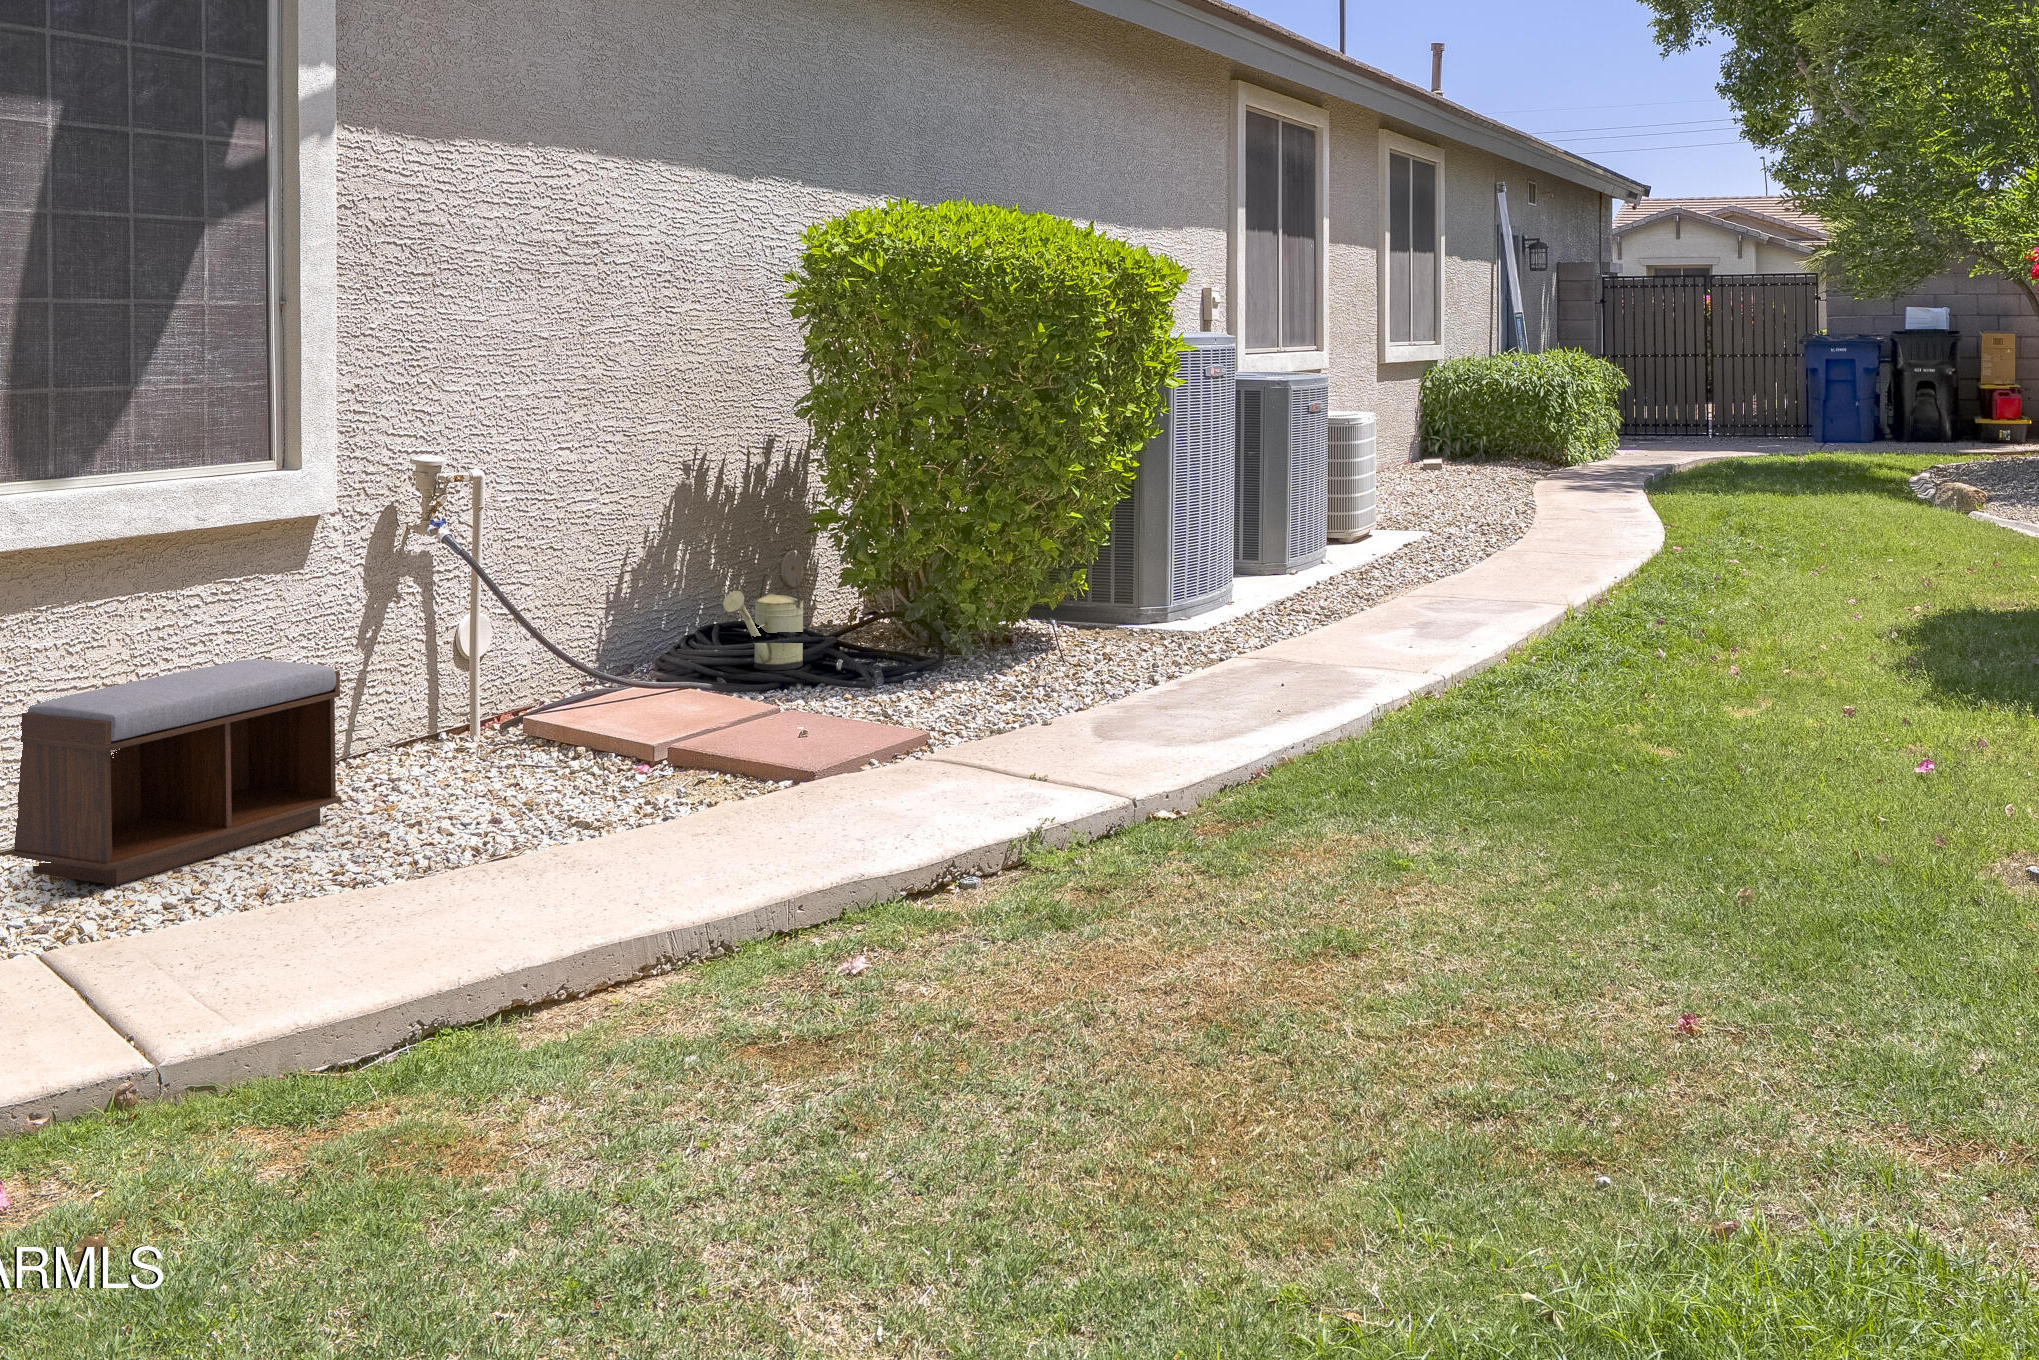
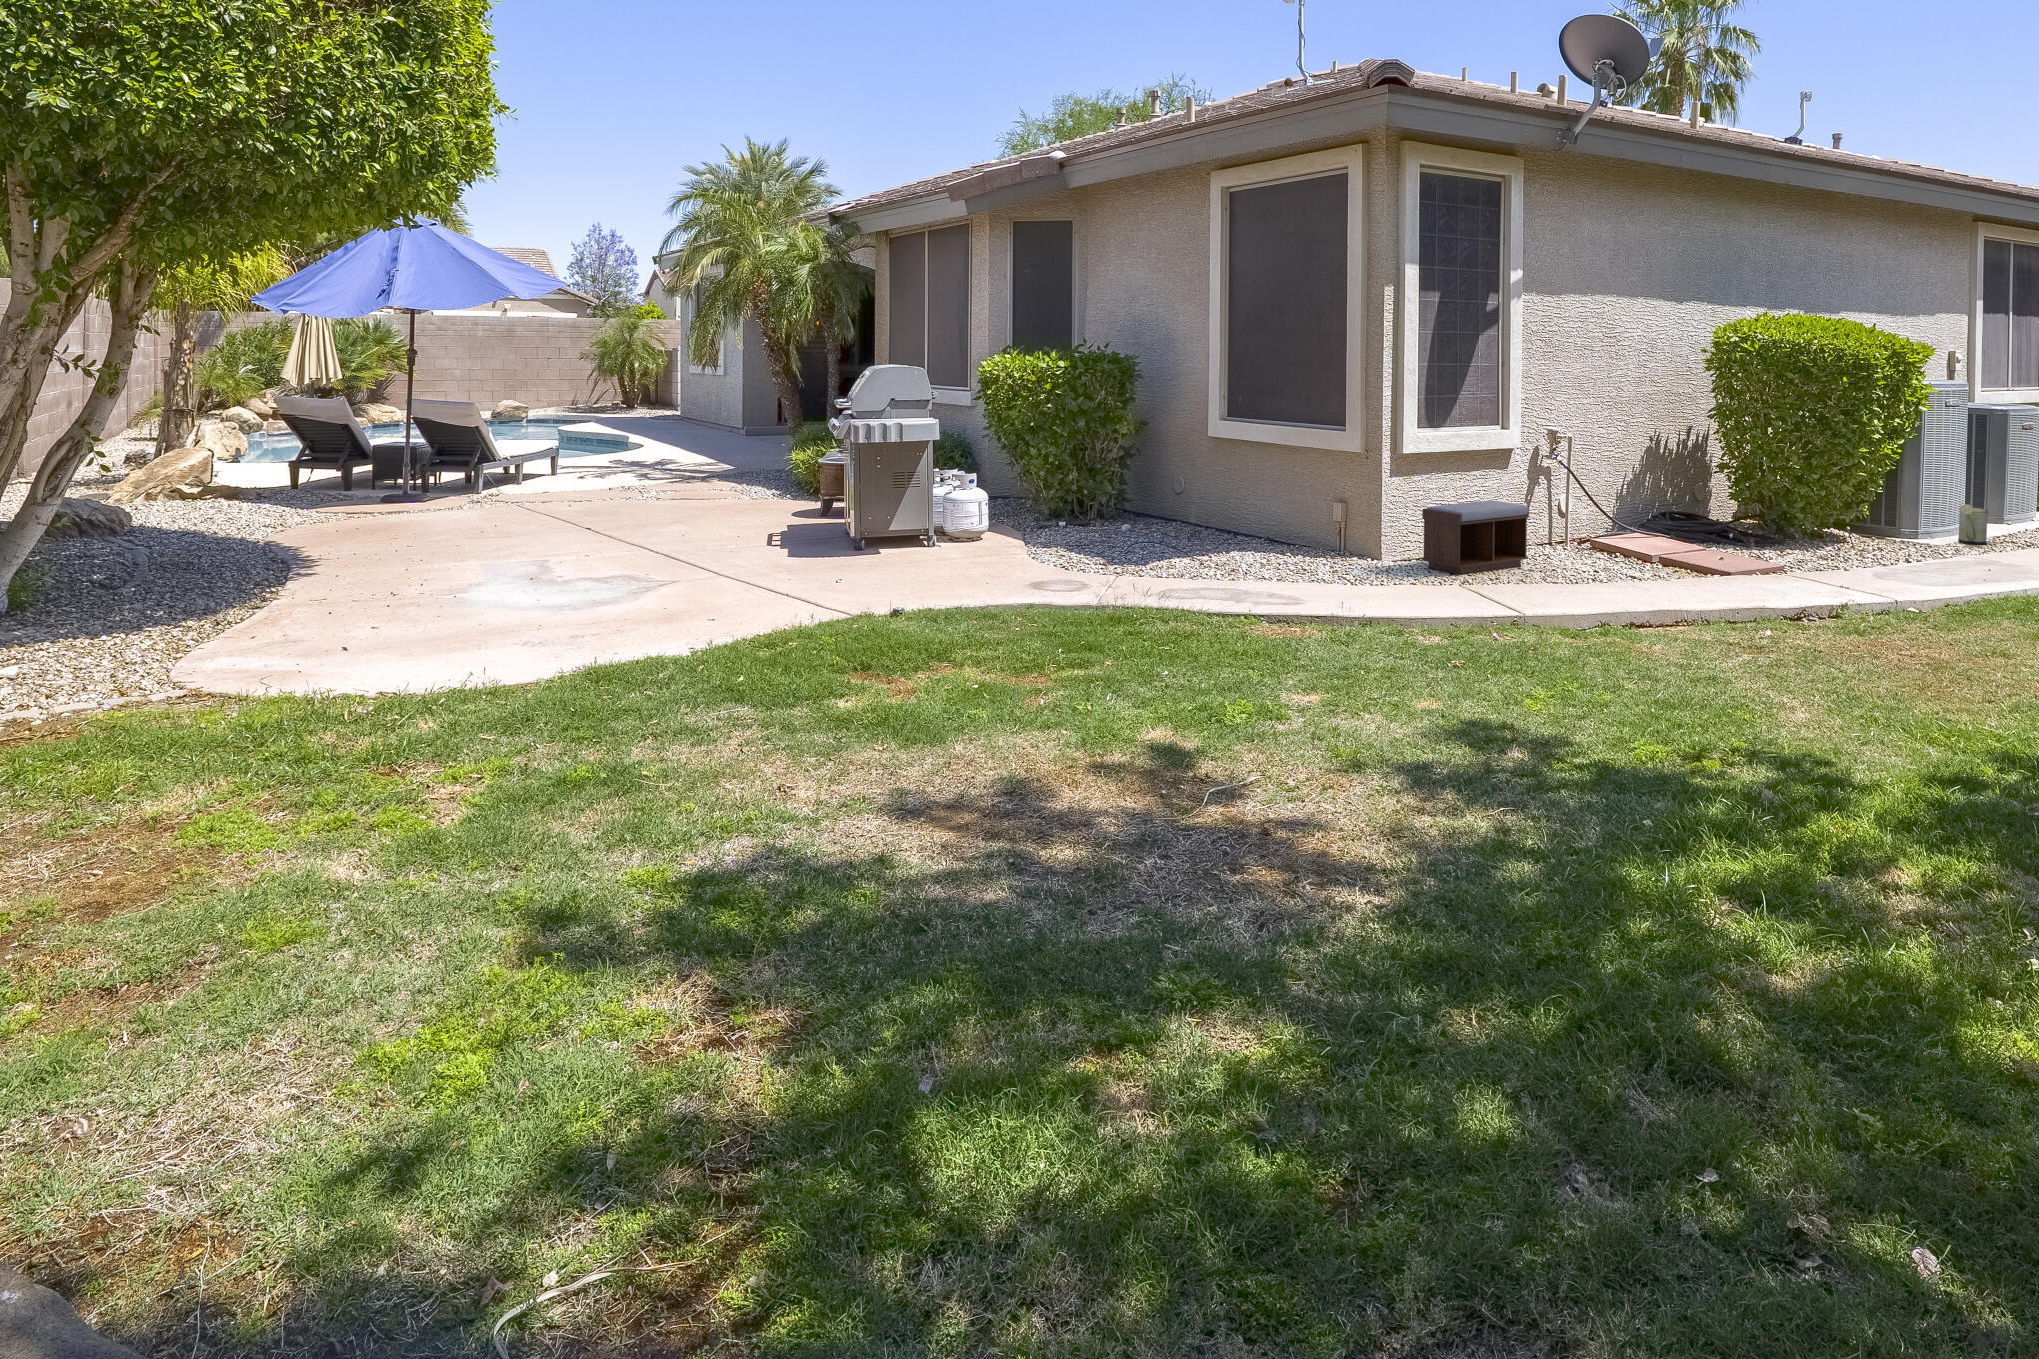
watering can: present [723,573,803,670] -> present [1958,504,1988,545]

